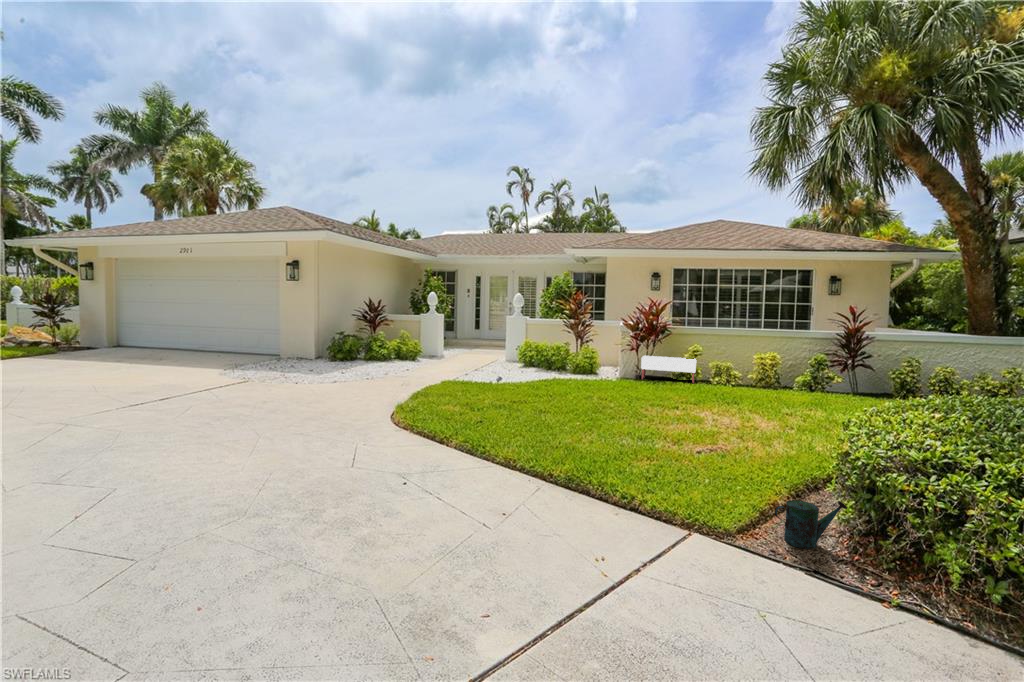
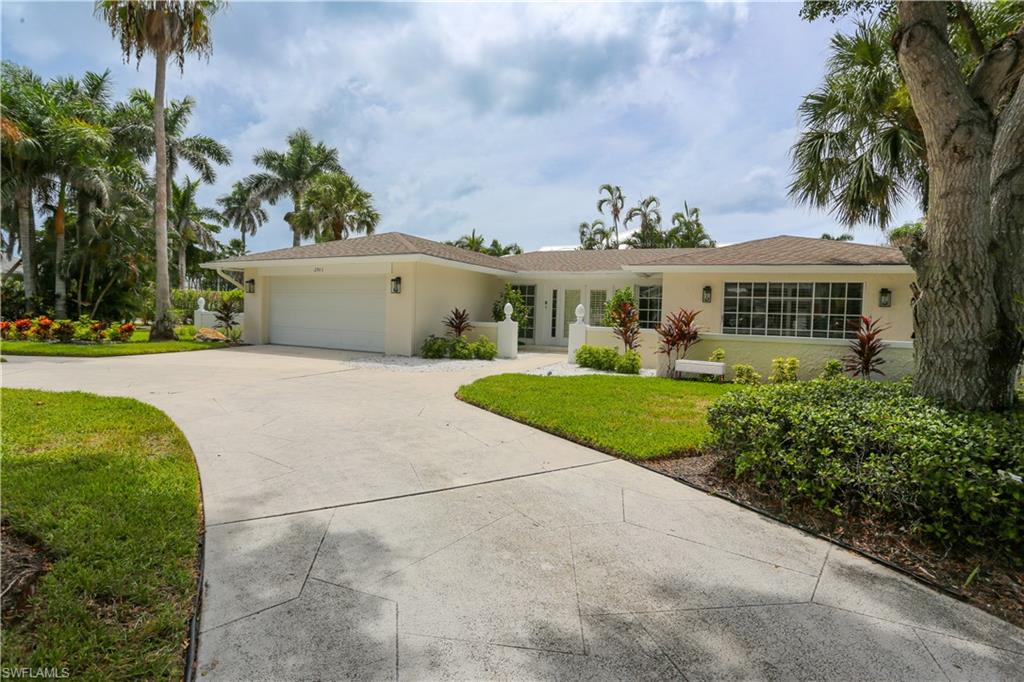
watering can: present [775,500,847,549] -> none [669,434,714,463]

